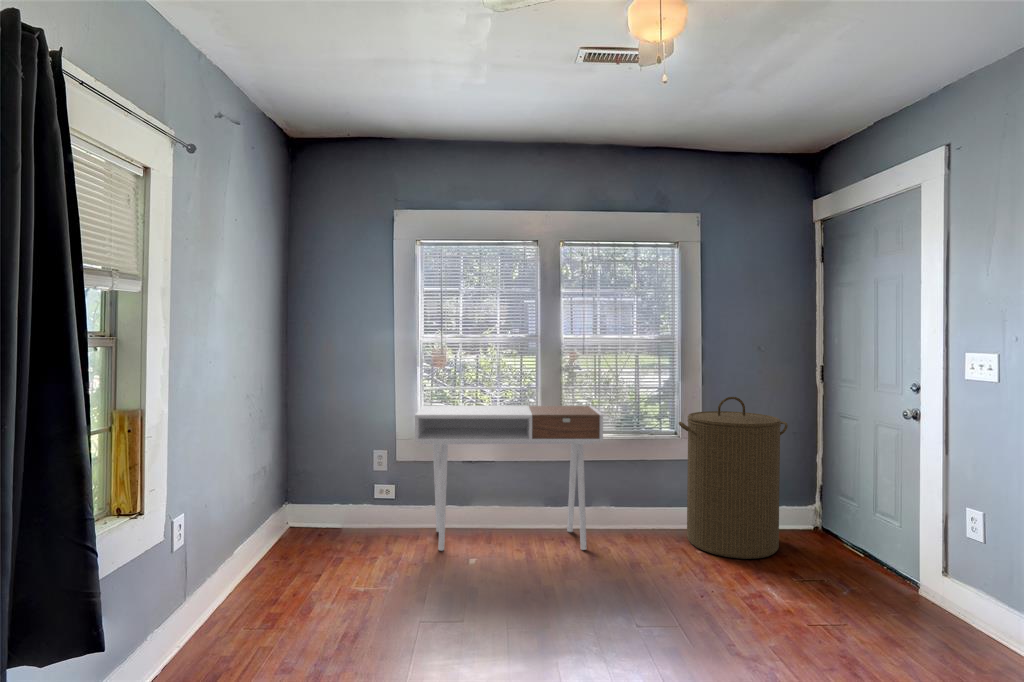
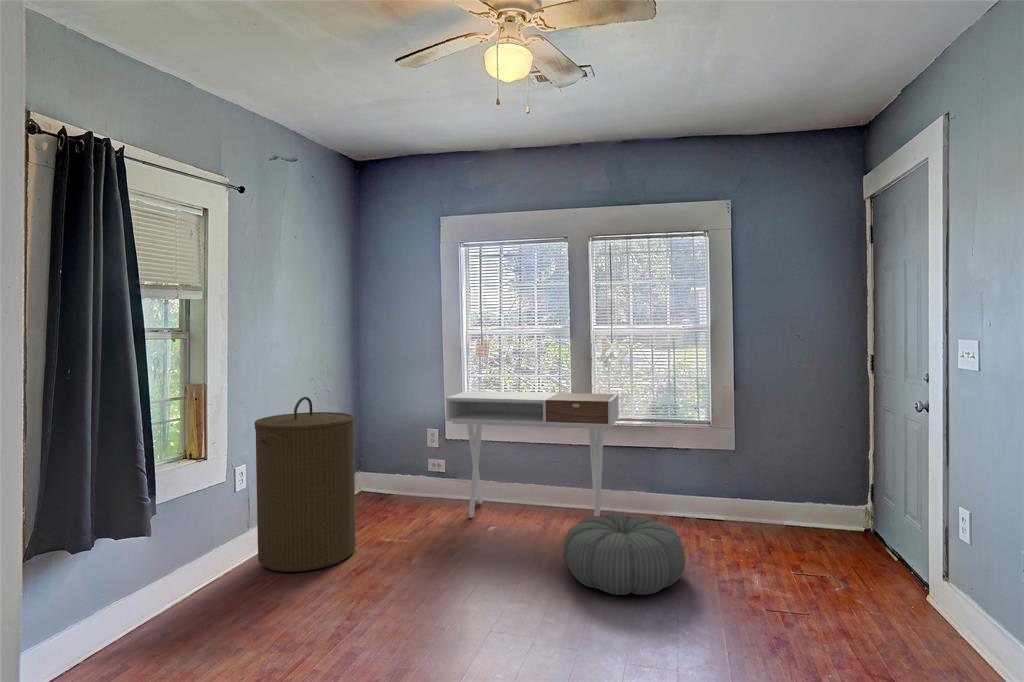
laundry hamper: present [679,397,788,559] -> present [255,397,356,572]
pouf: none [589,536,721,628] -> present [562,514,685,595]

